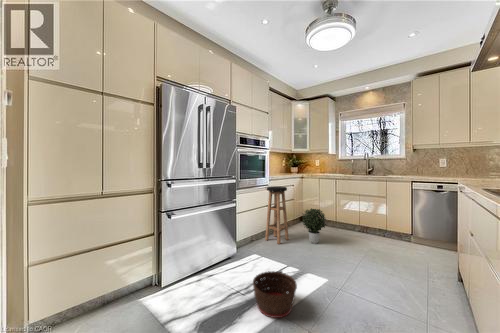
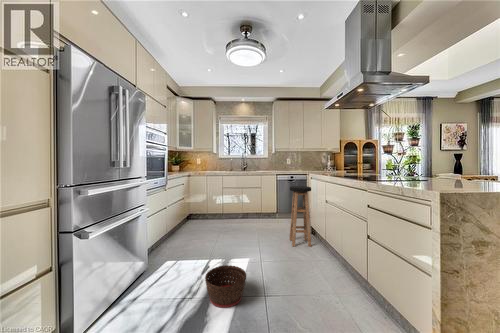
bar stool: present [265,186,289,244] -> present [289,186,311,247]
potted plant: present [302,208,326,244] -> none [203,204,227,237]

